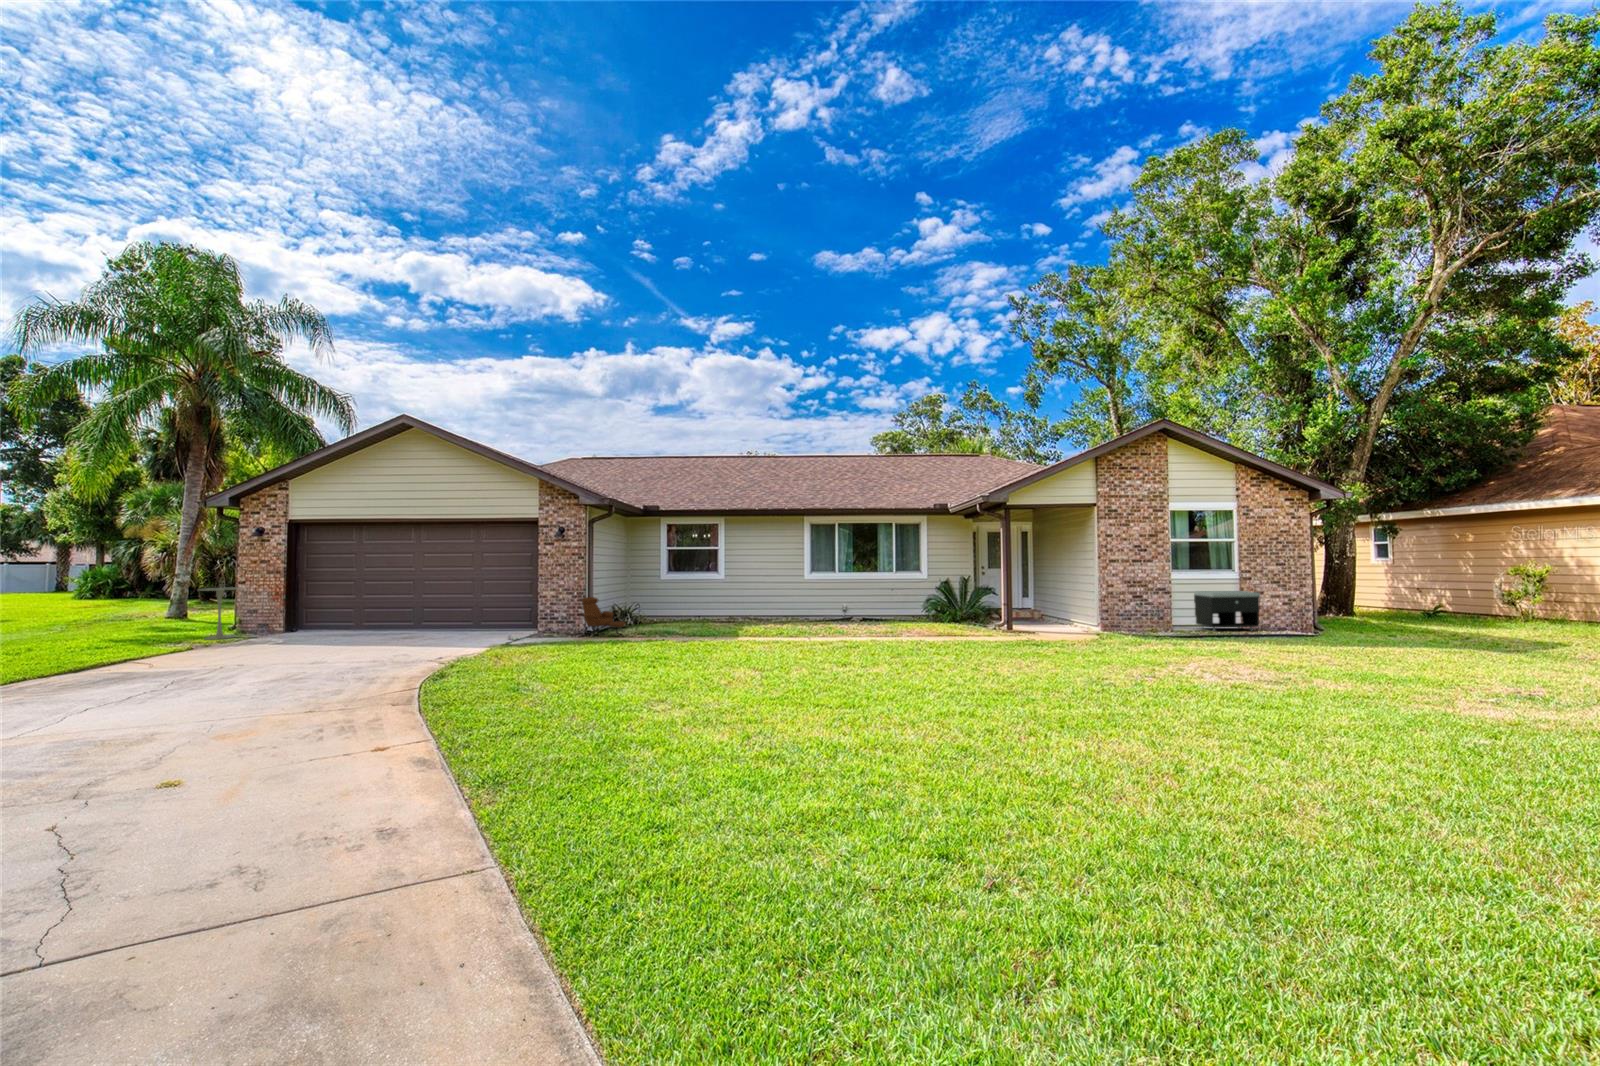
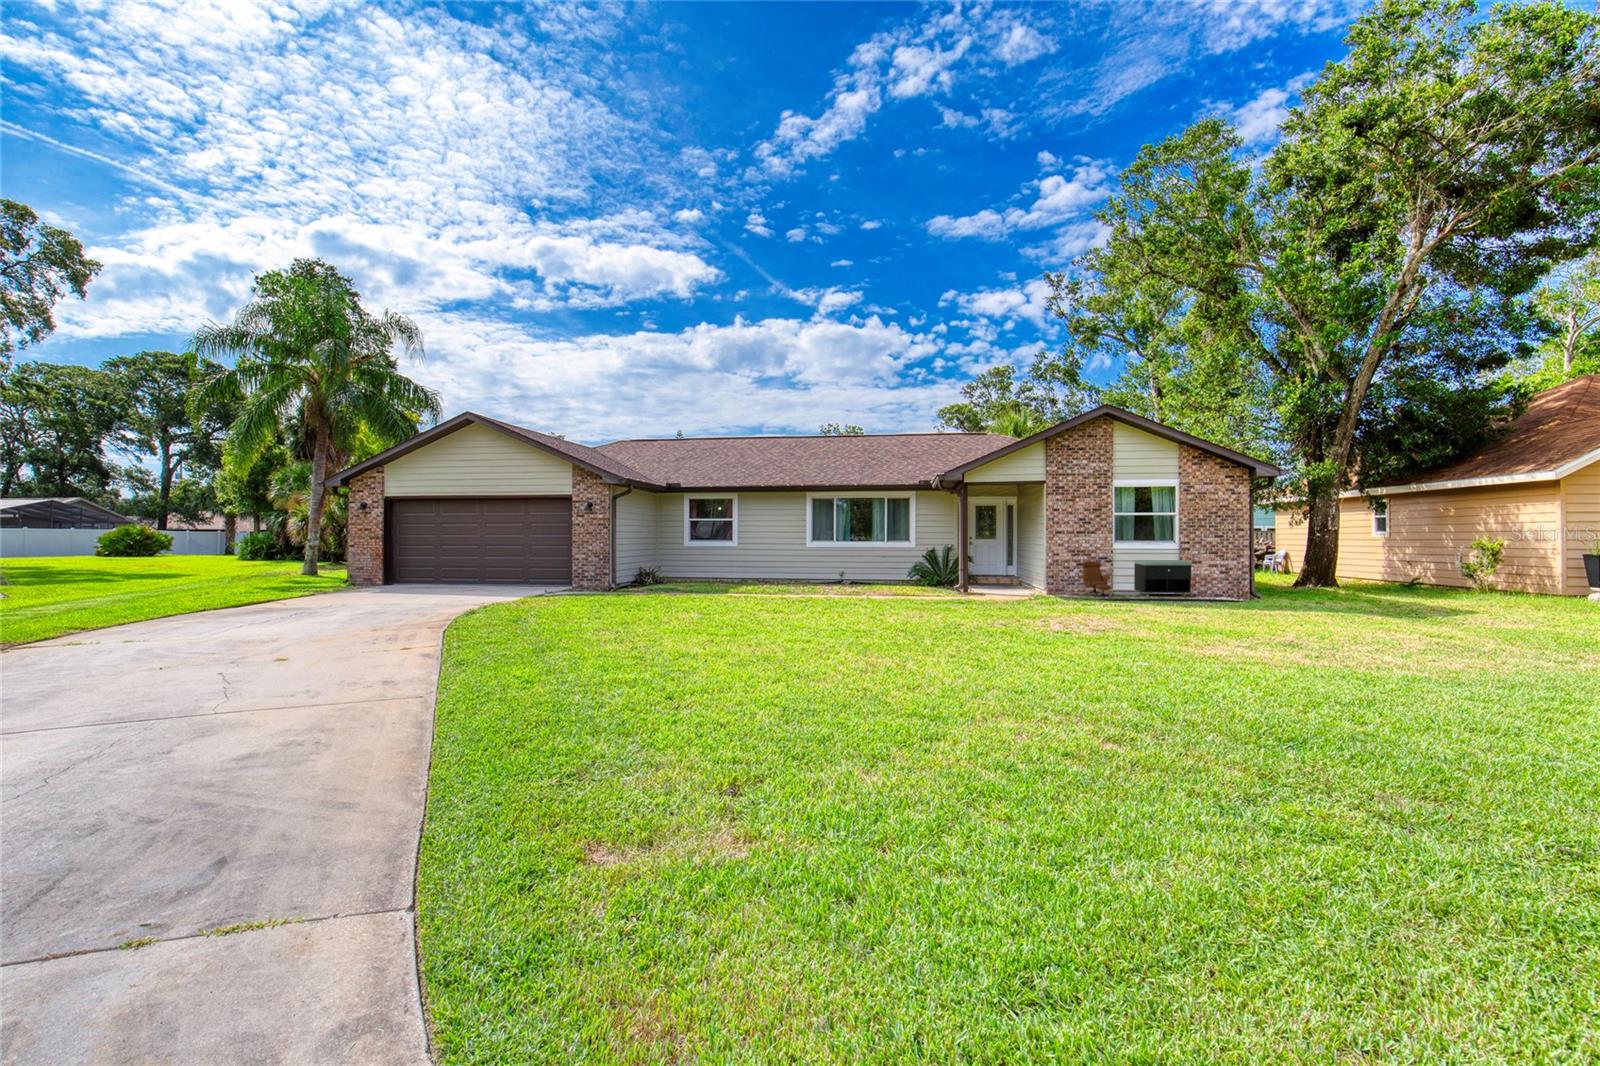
pedestal table: present [199,587,239,640] -> none [322,549,352,589]
lounge chair: present [582,597,626,635] -> present [1080,561,1111,598]

